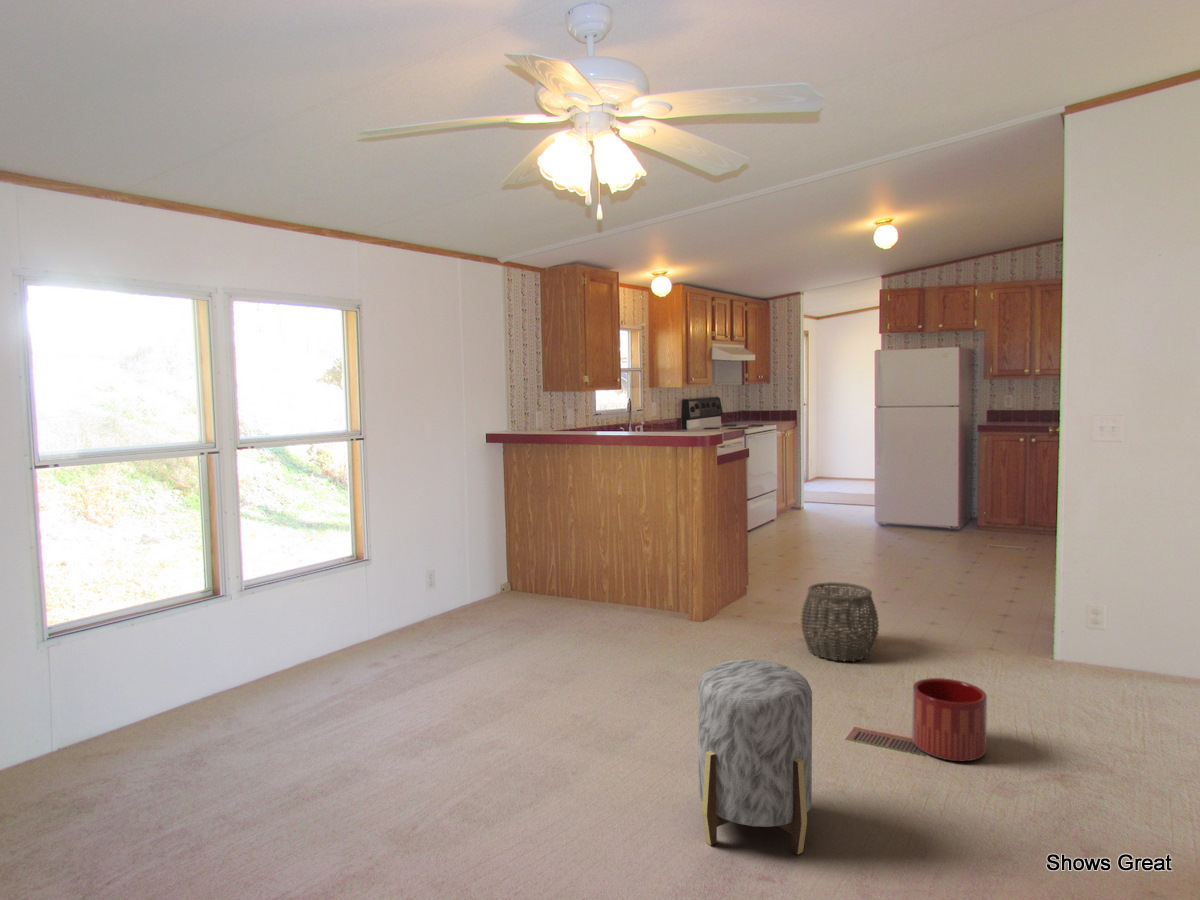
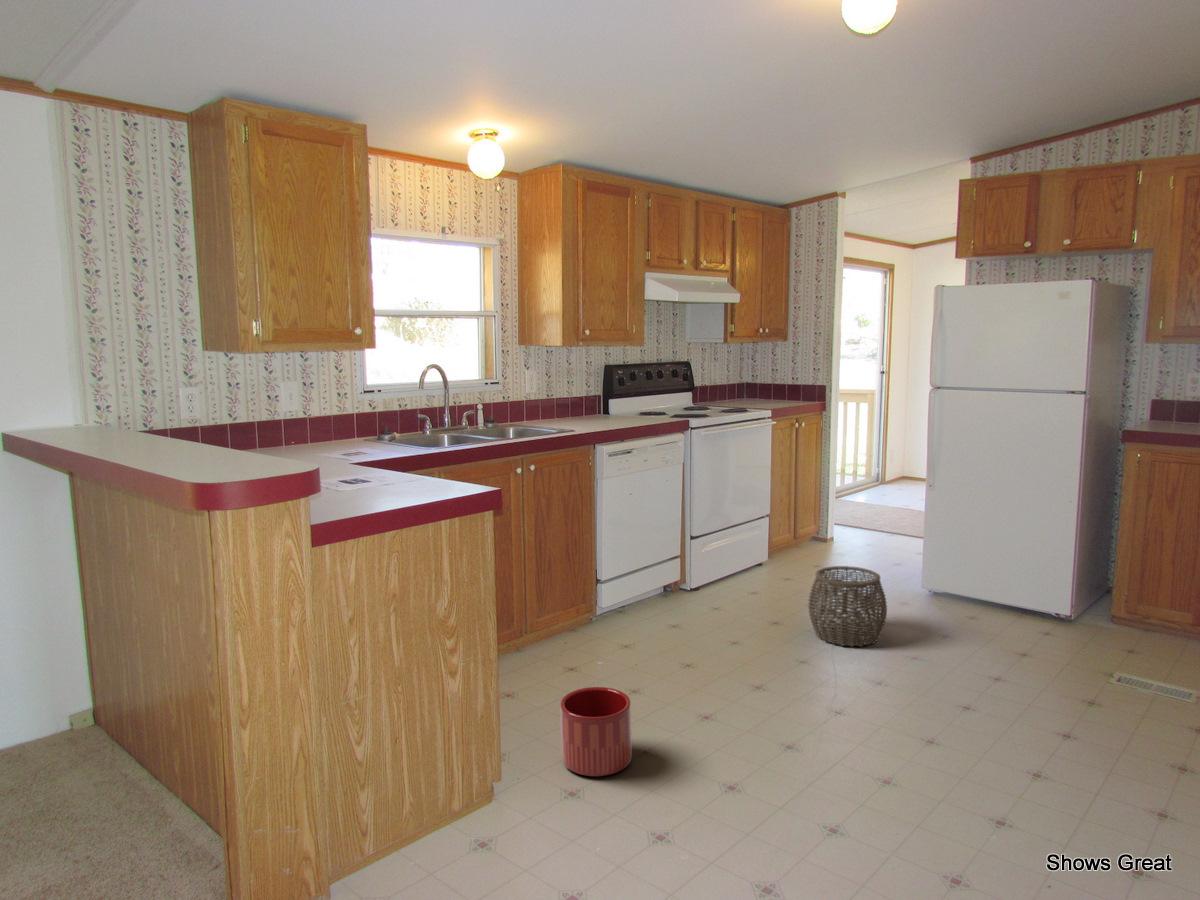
stool: present [698,659,812,855] -> none [701,660,815,854]
planter: present [912,678,987,761] -> present [560,687,632,776]

